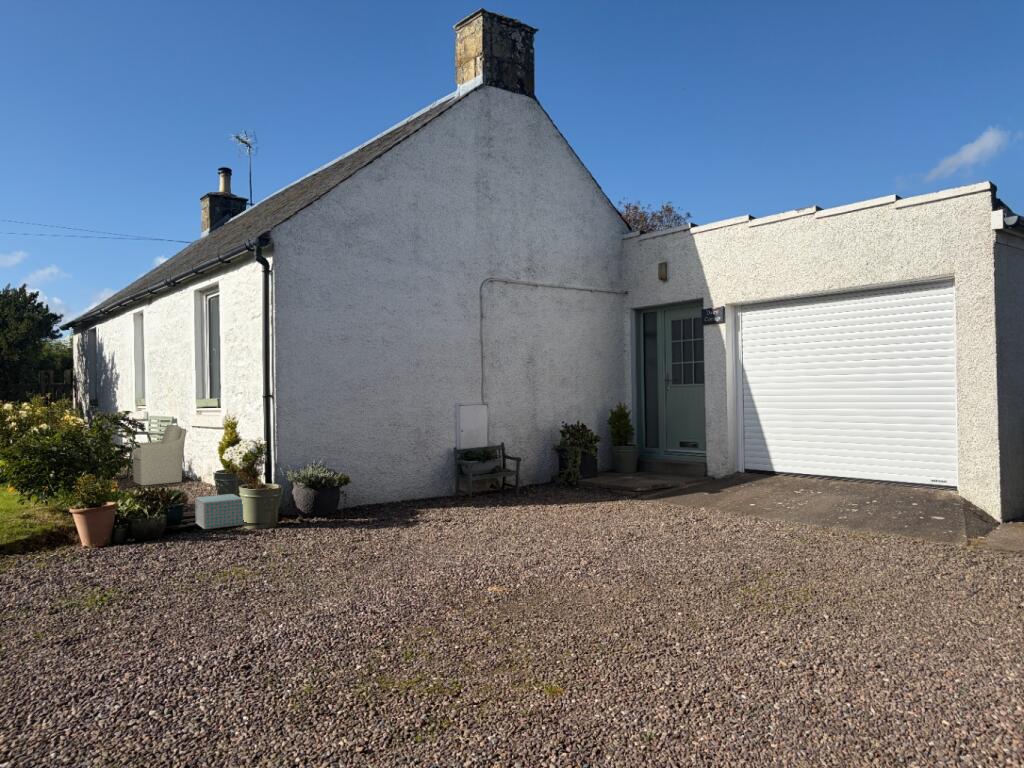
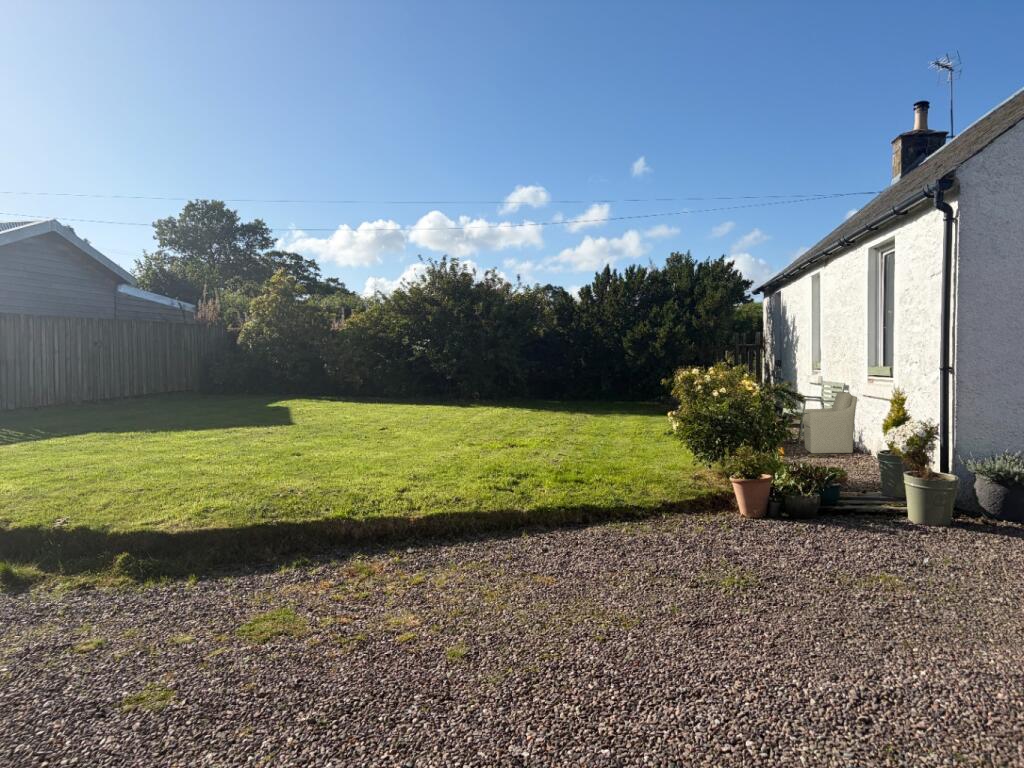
storage box: present [195,494,243,529] -> none [854,478,909,517]

